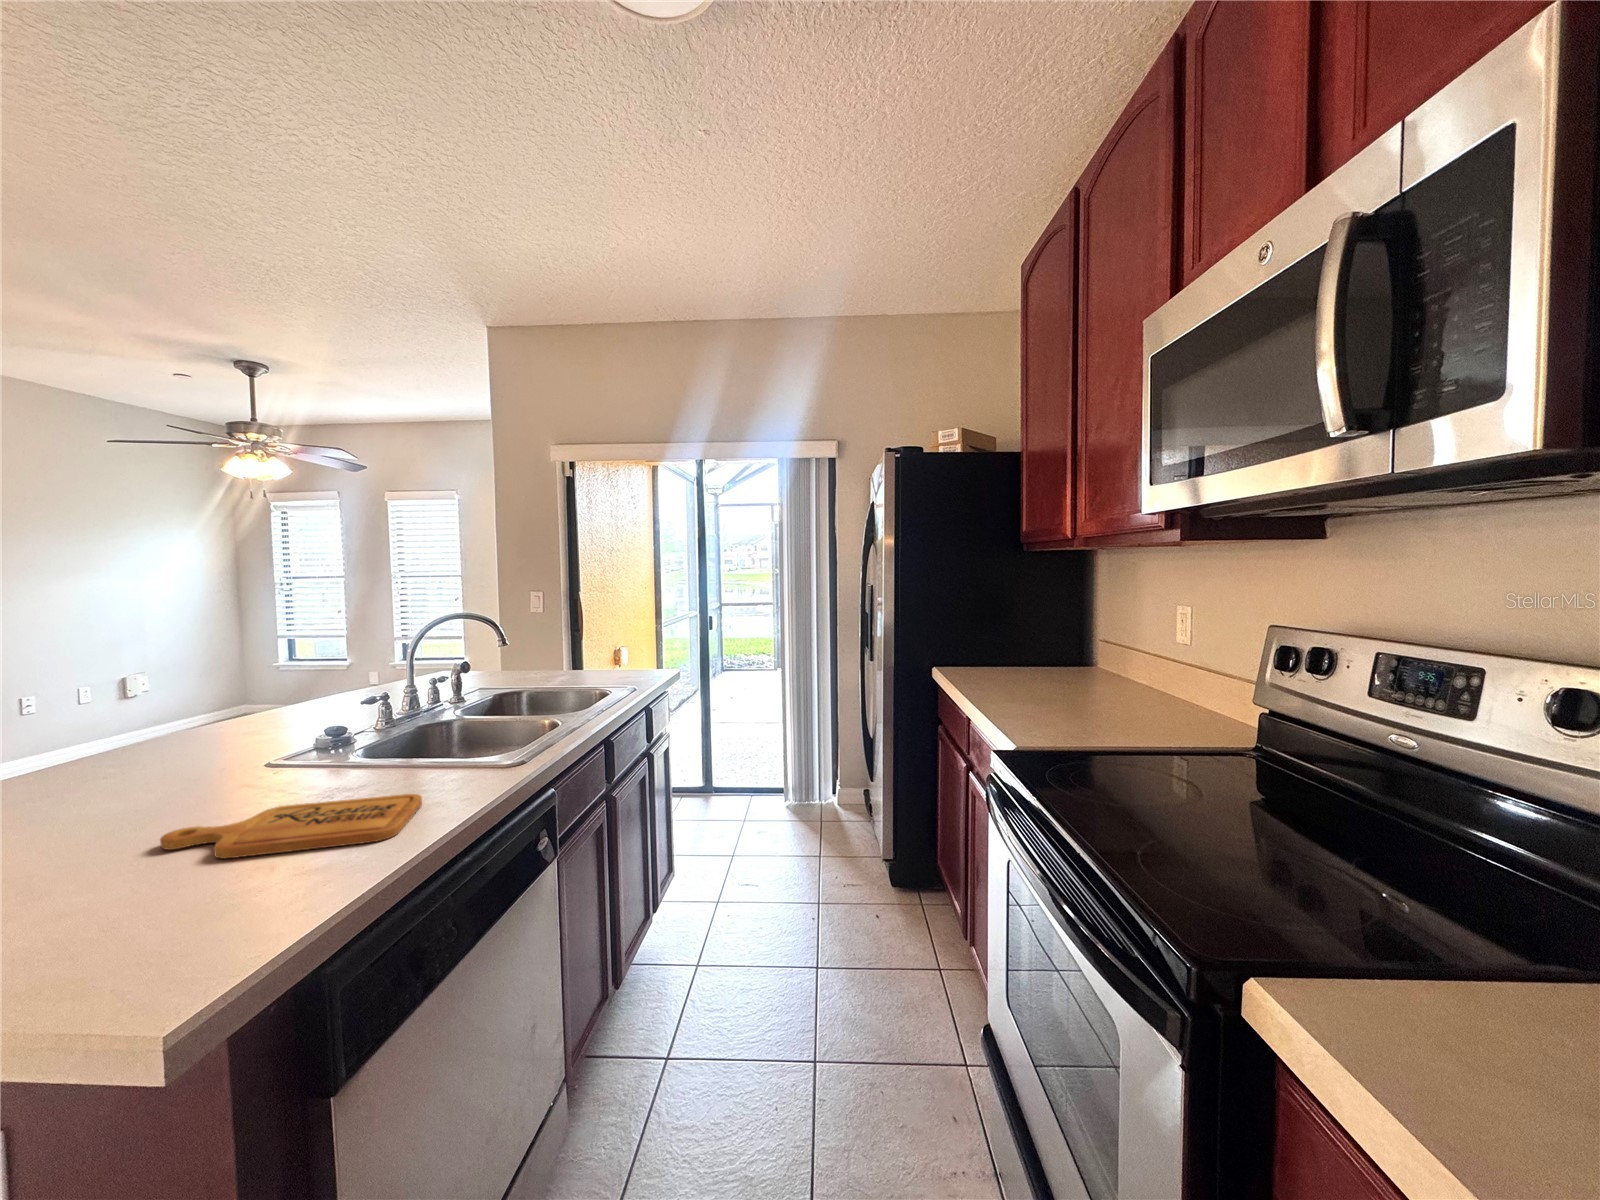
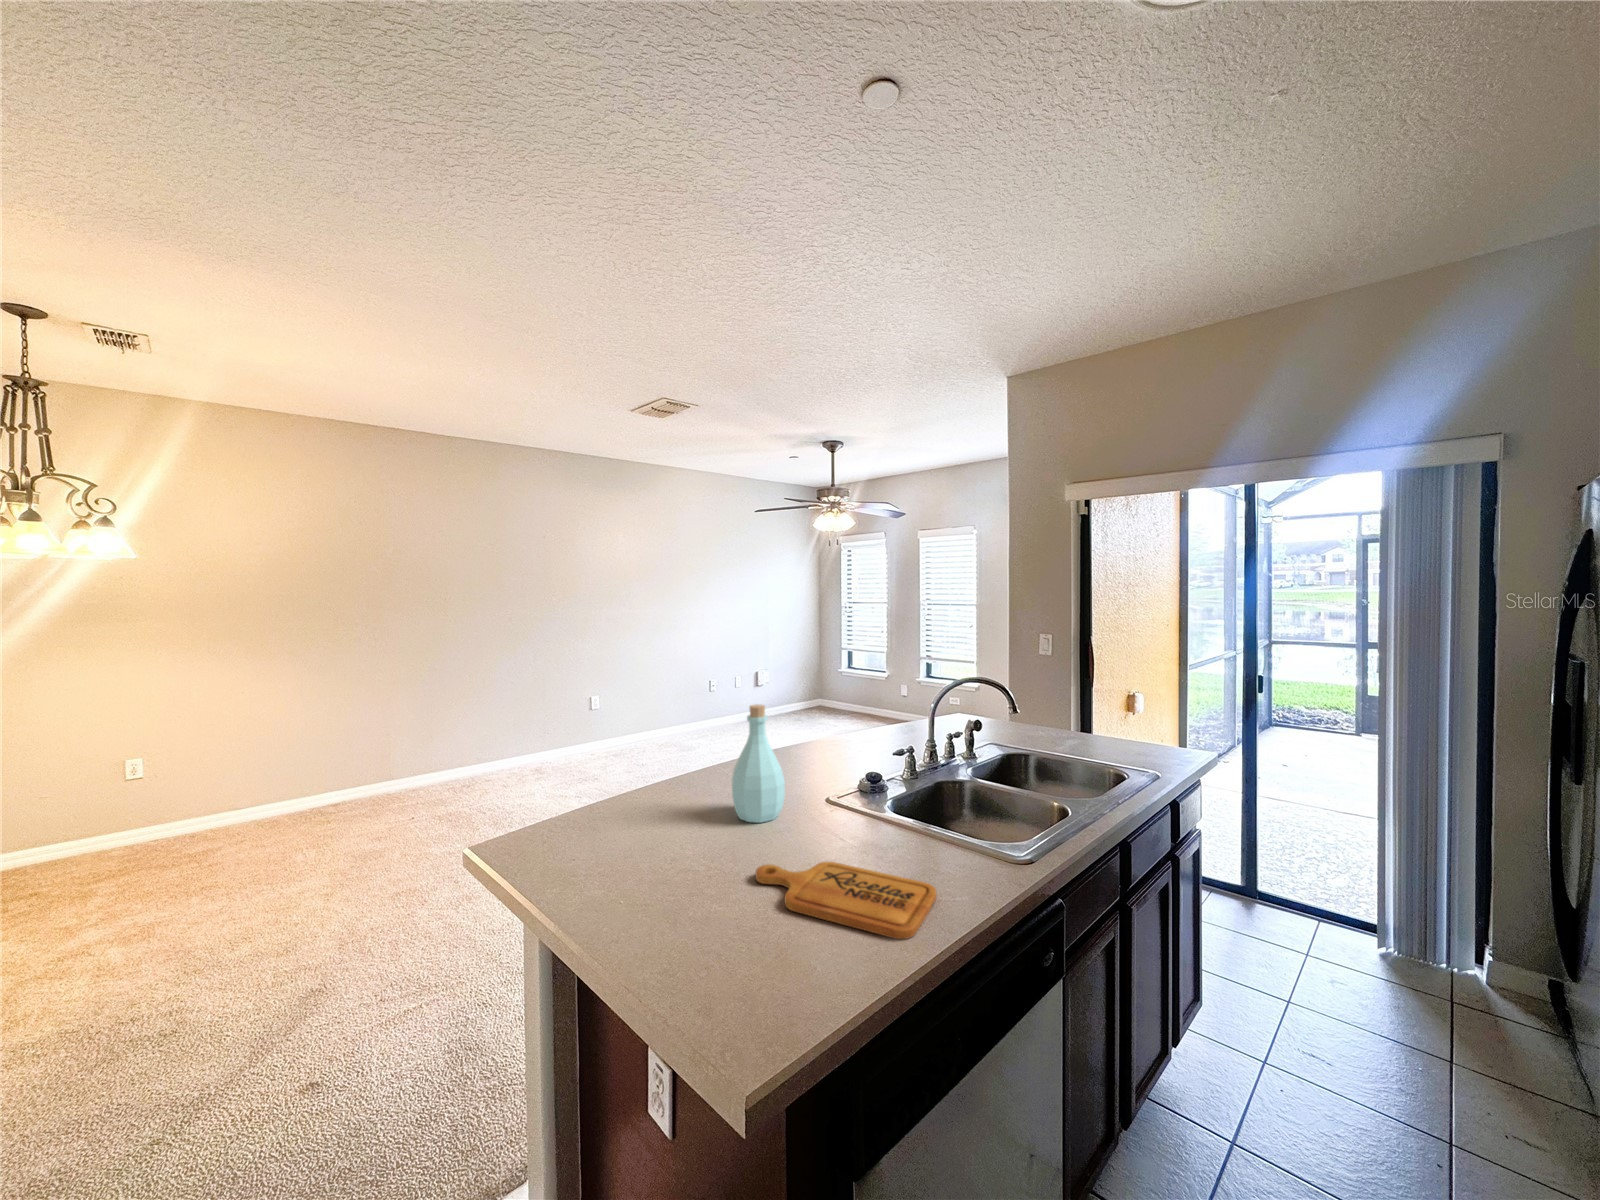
bottle: none [100,651,201,806] -> present [732,705,785,823]

